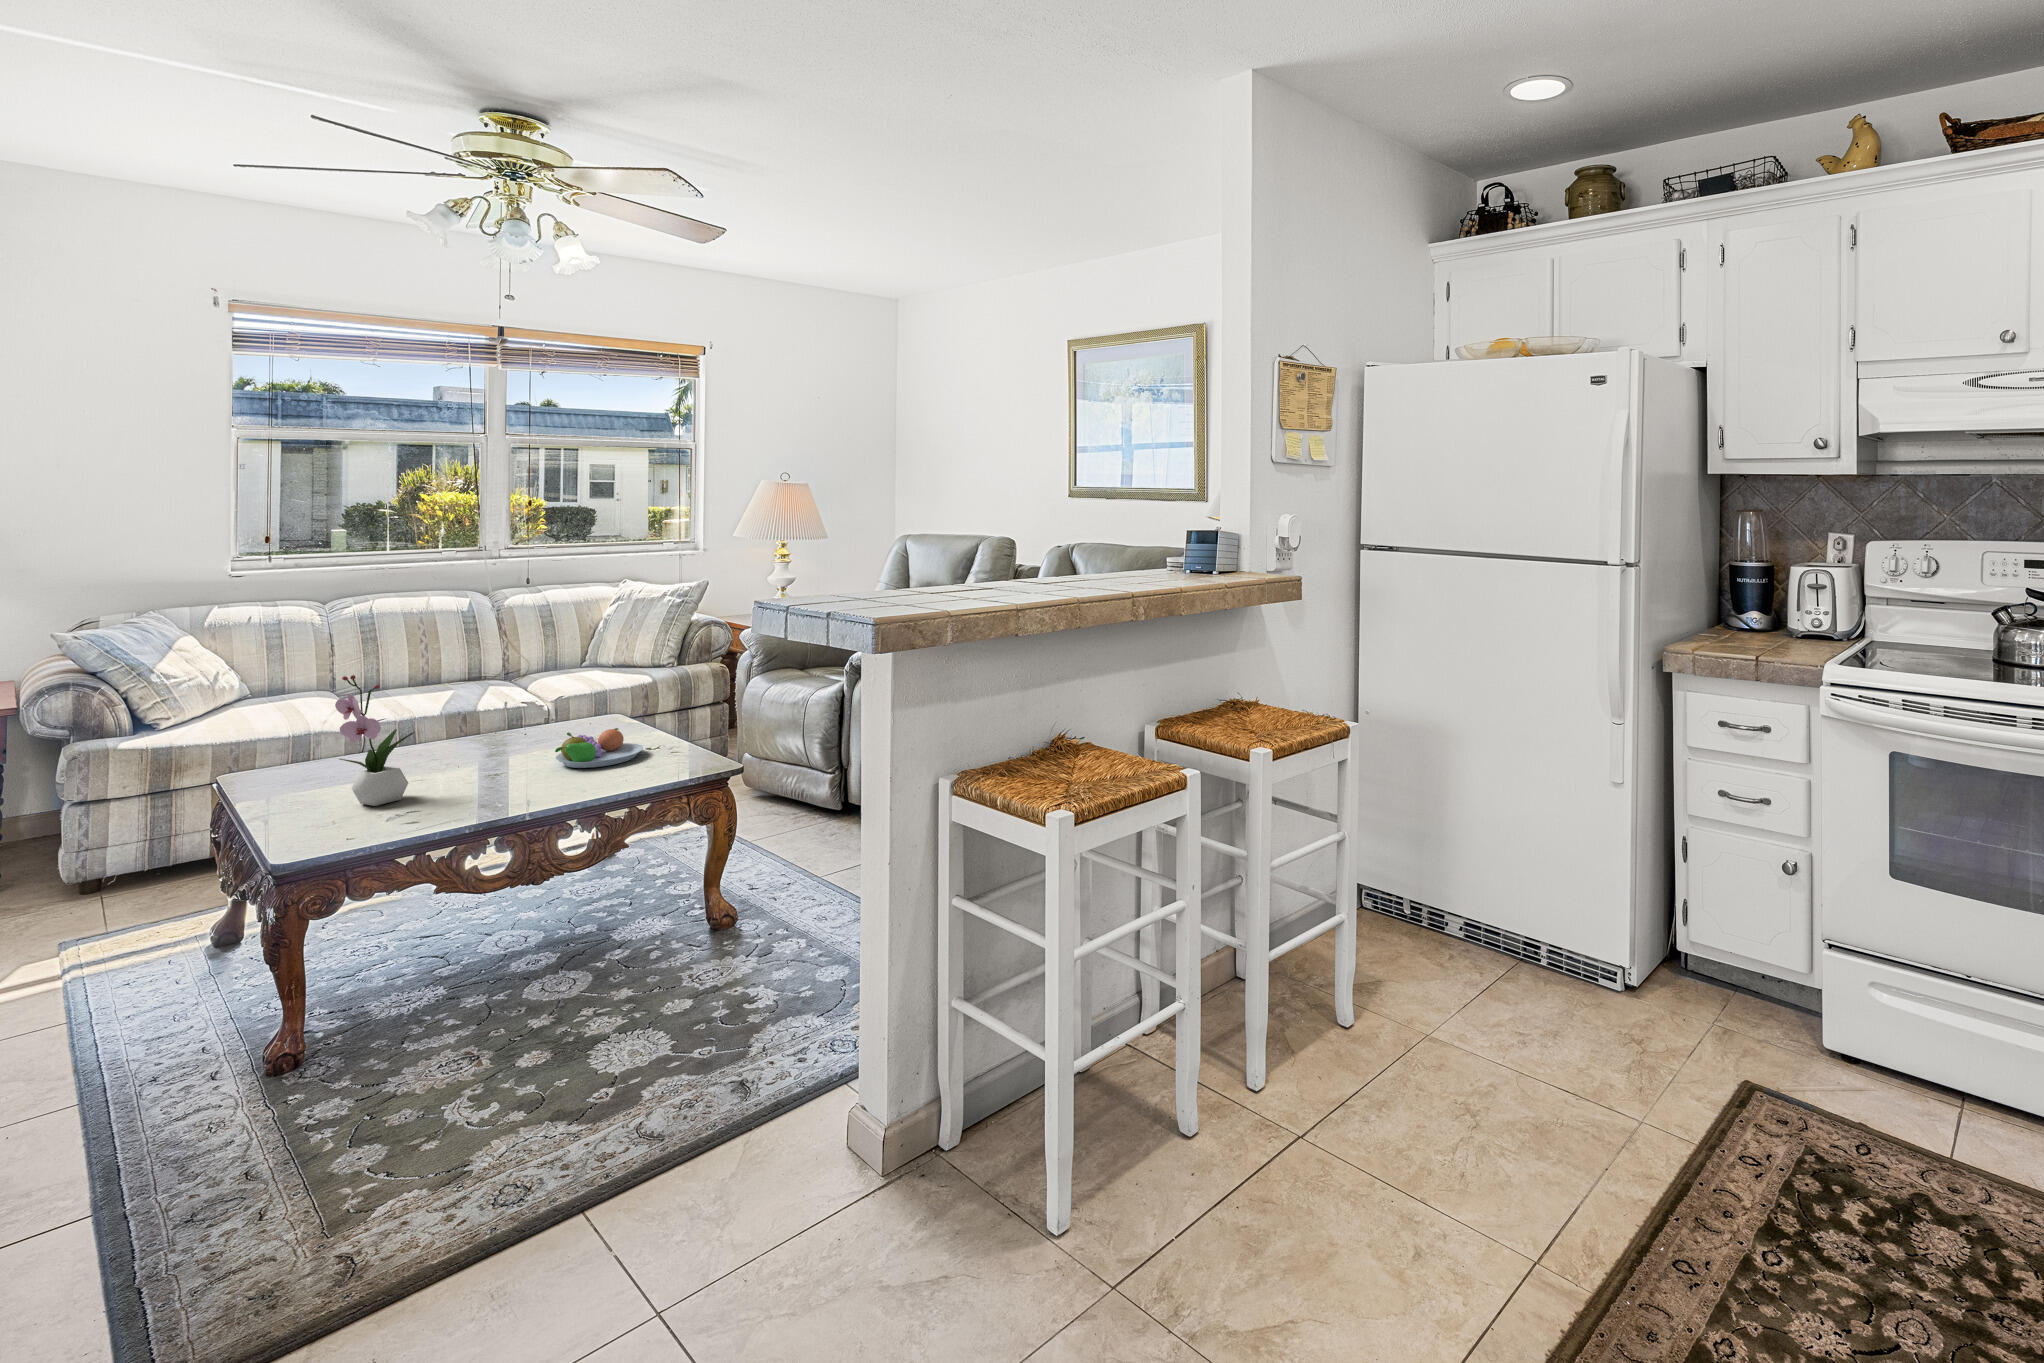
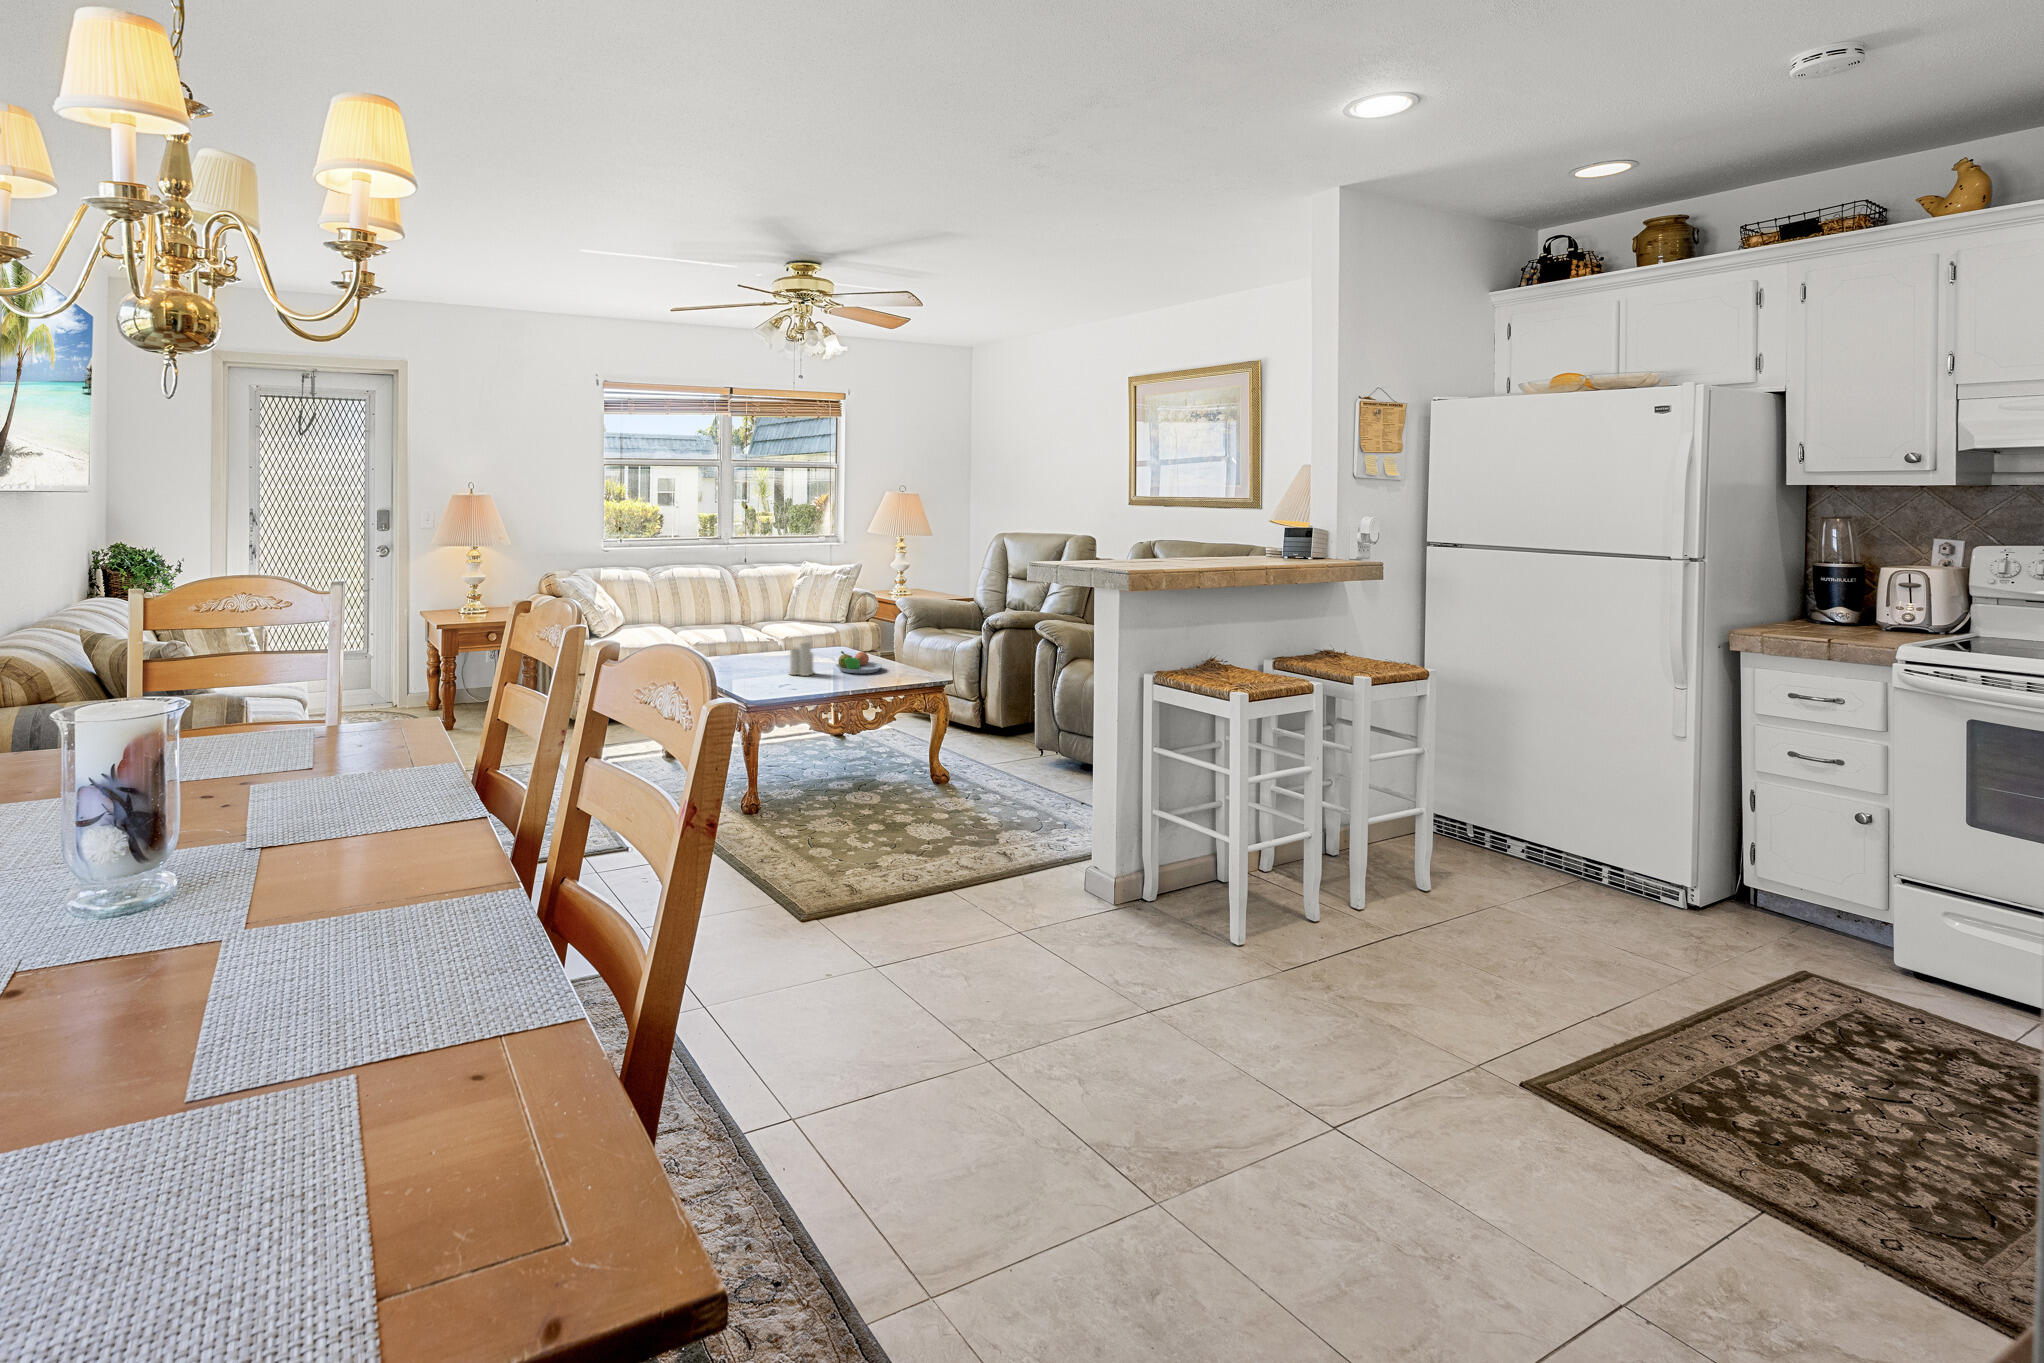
flower arrangement: present [335,675,414,806] -> none [744,606,778,682]
candle: none [454,719,509,783] -> present [789,641,814,676]

